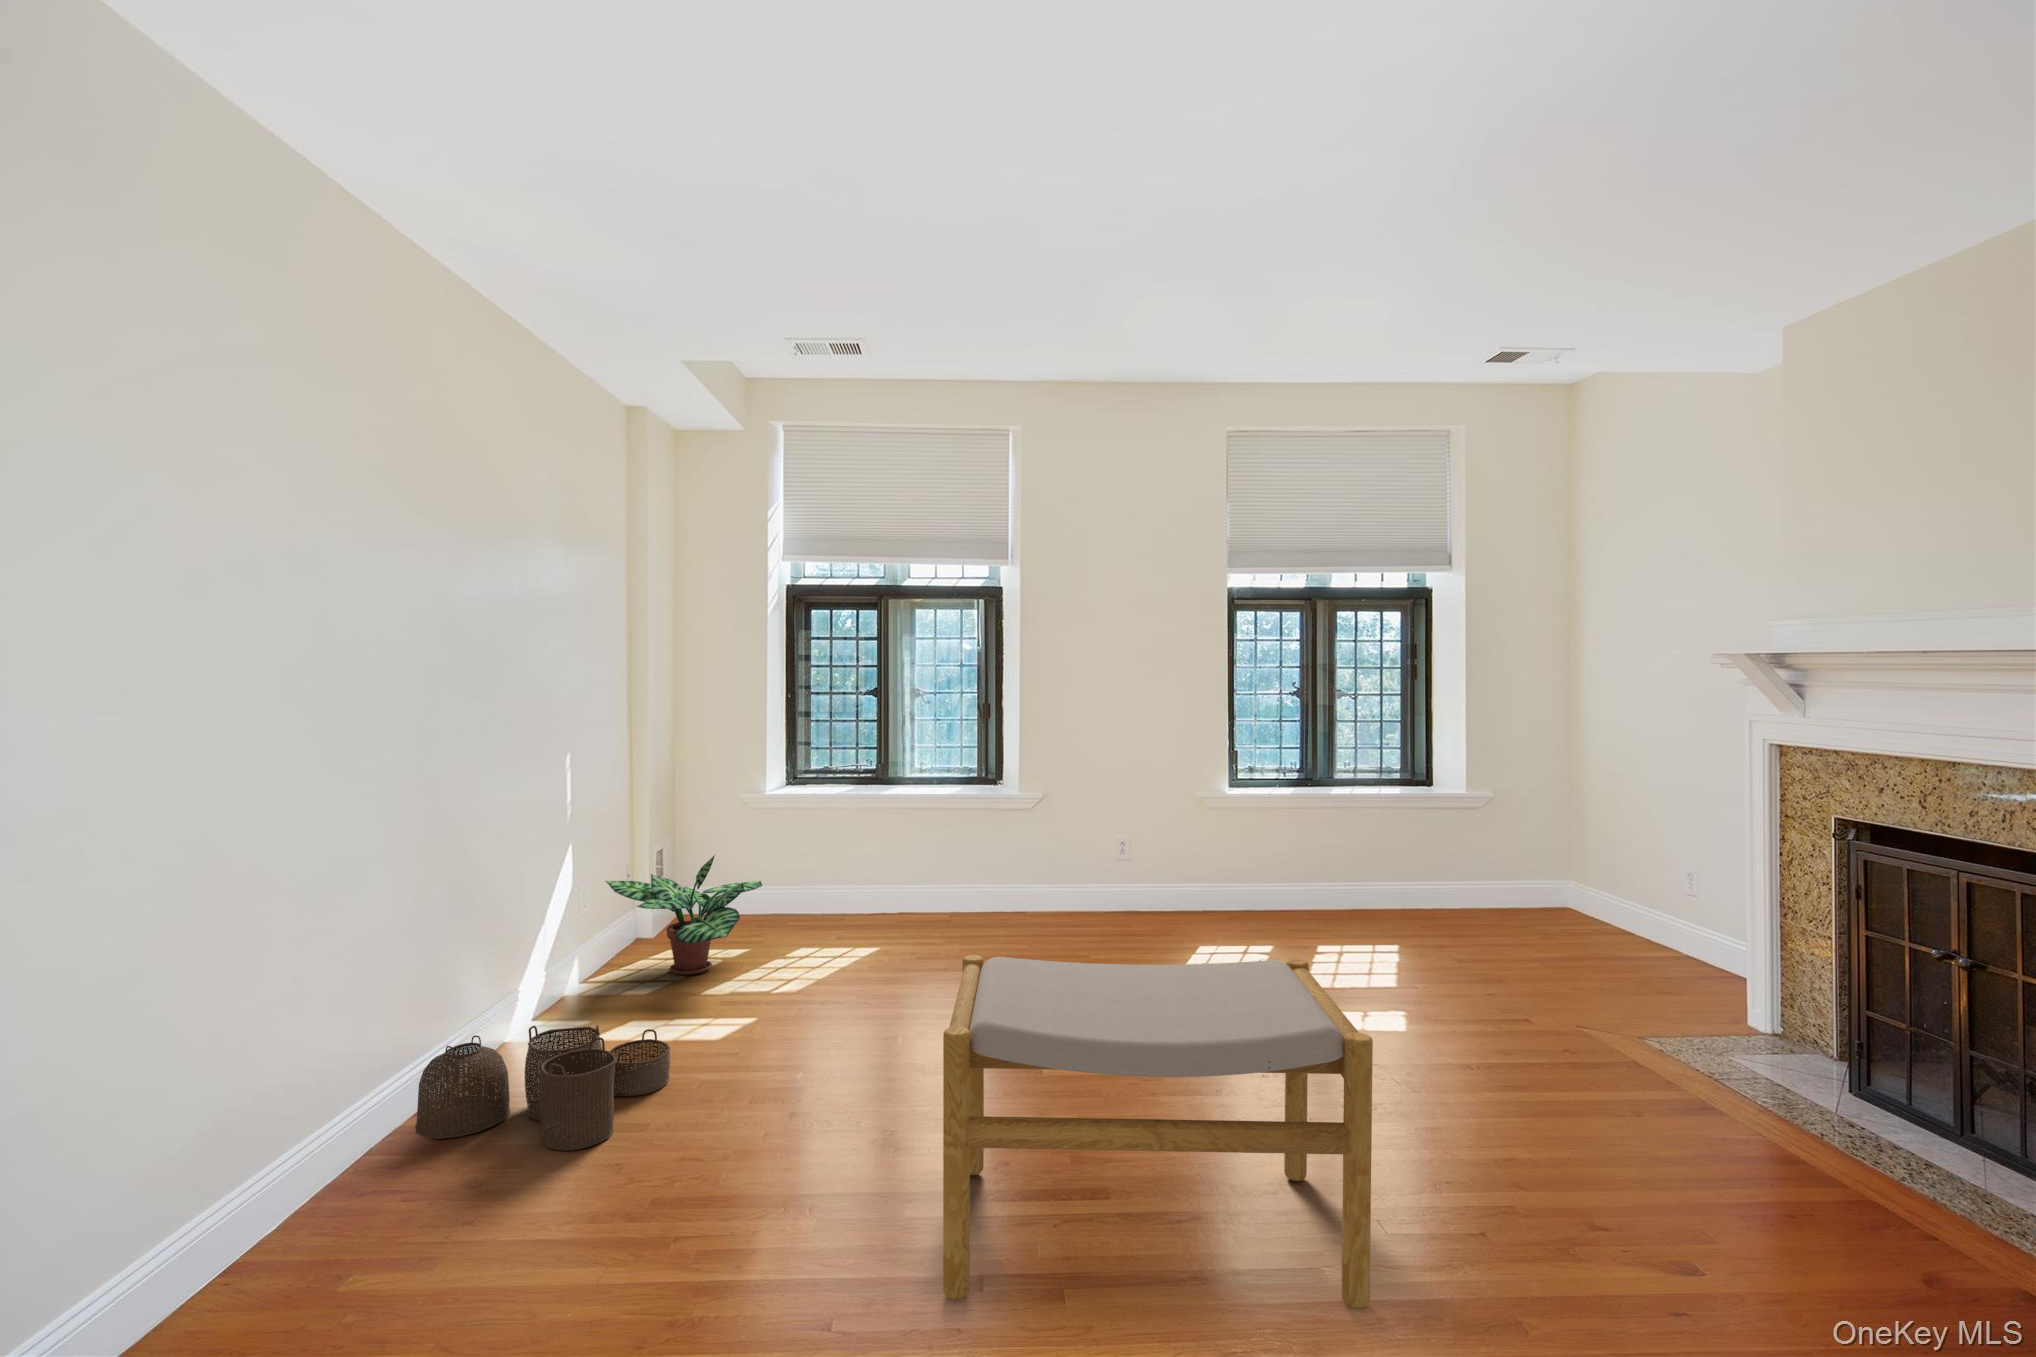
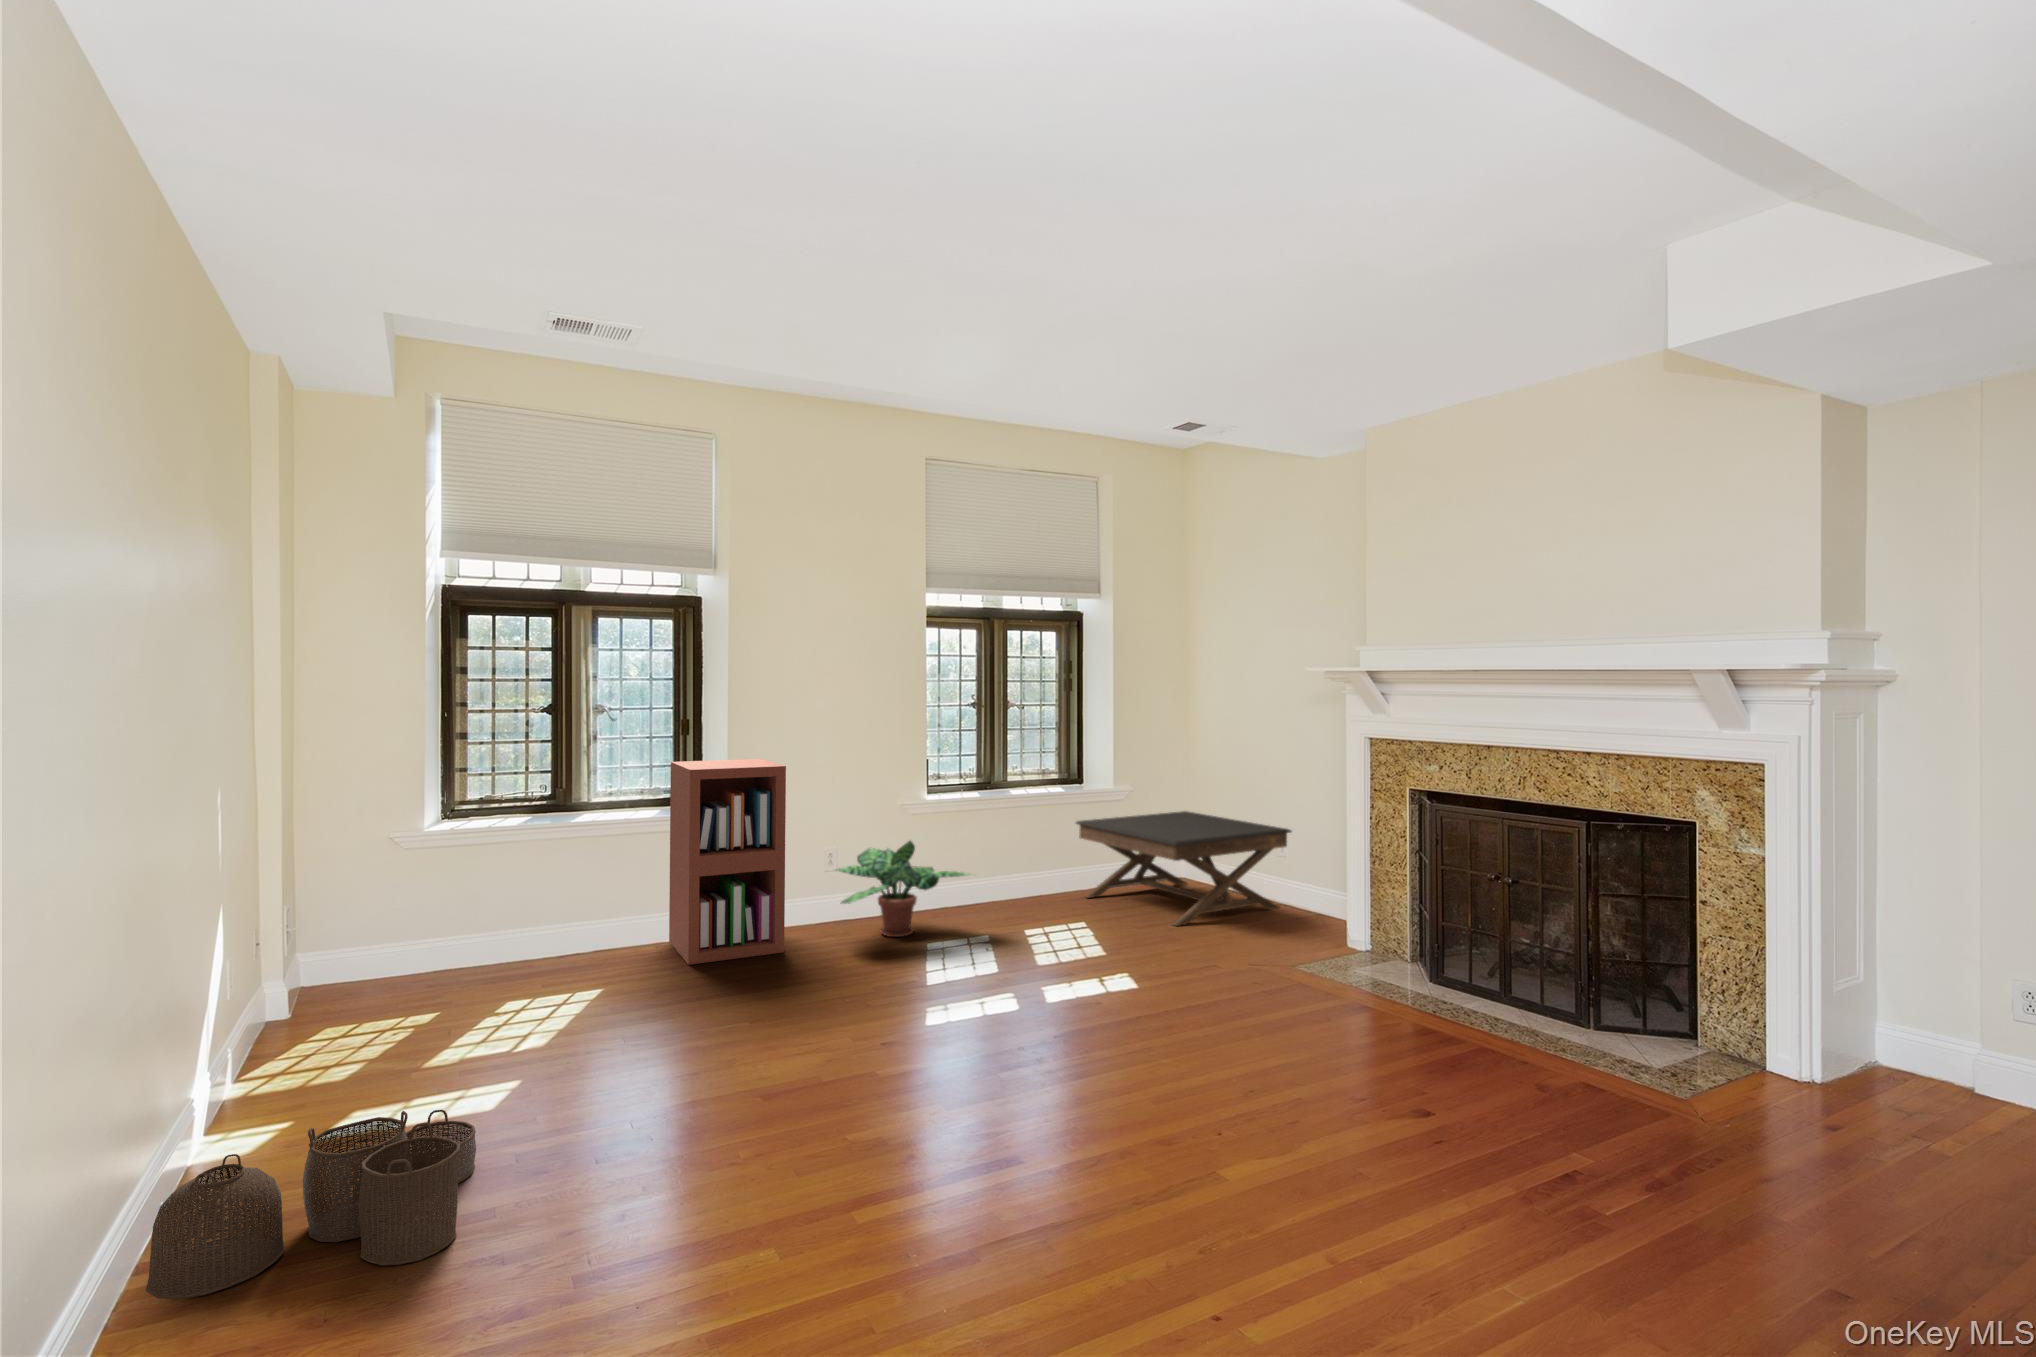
bookshelf: none [965,744,1058,935] -> present [669,759,786,965]
coffee table: none [1410,826,1701,964] -> present [1076,811,1291,926]
potted plant: present [606,855,762,975] -> present [836,841,970,937]
footstool: present [943,955,1373,1309] -> none [884,927,1275,1275]

